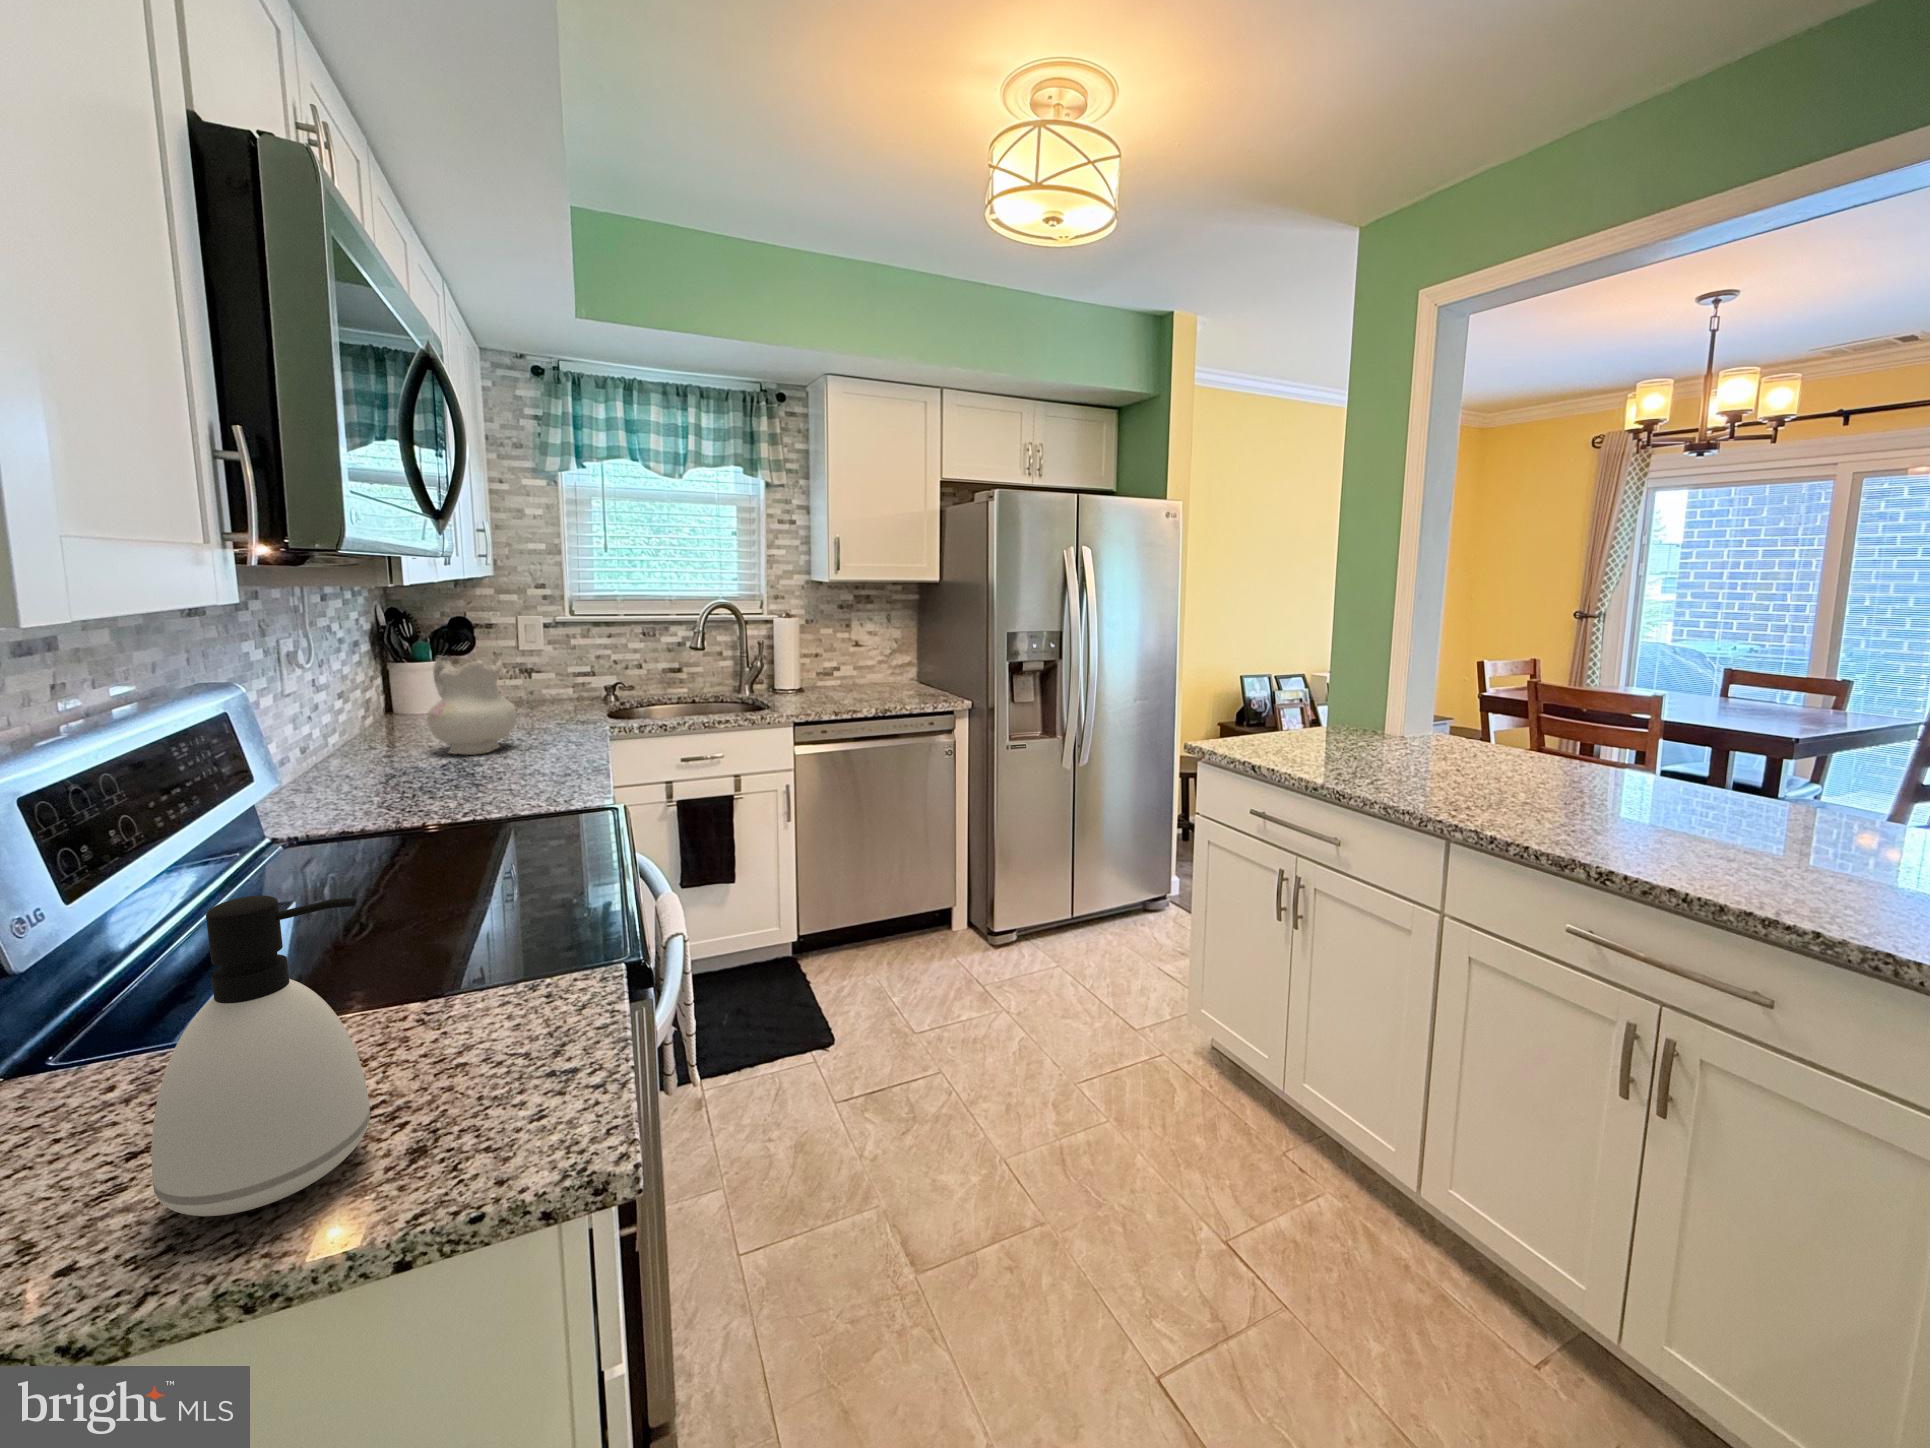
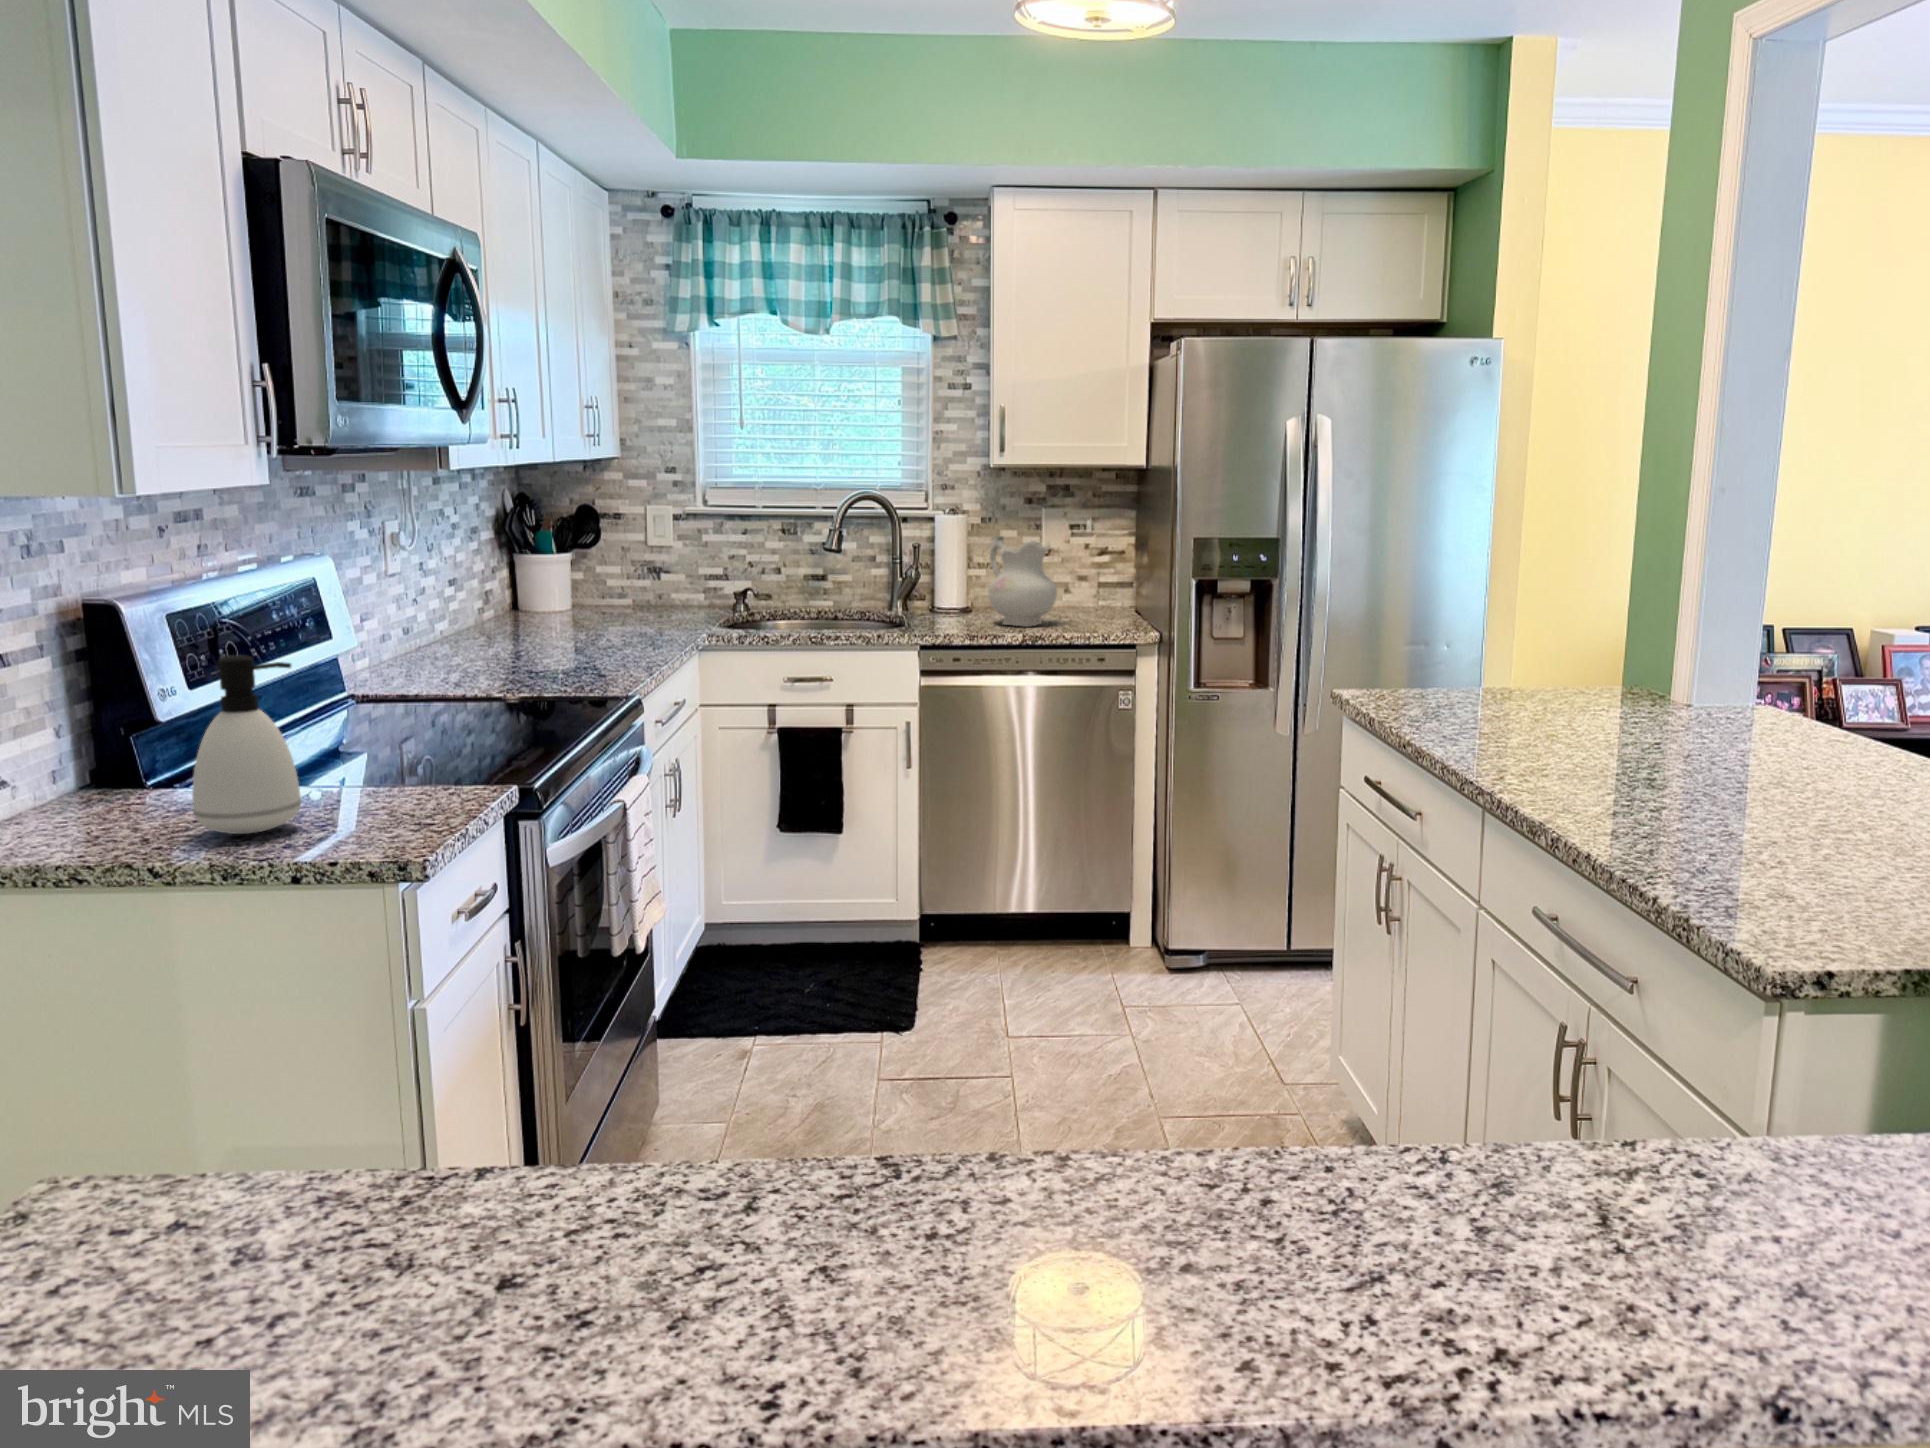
ceramic pitcher: present [428,656,516,755] -> present [988,536,1057,627]

